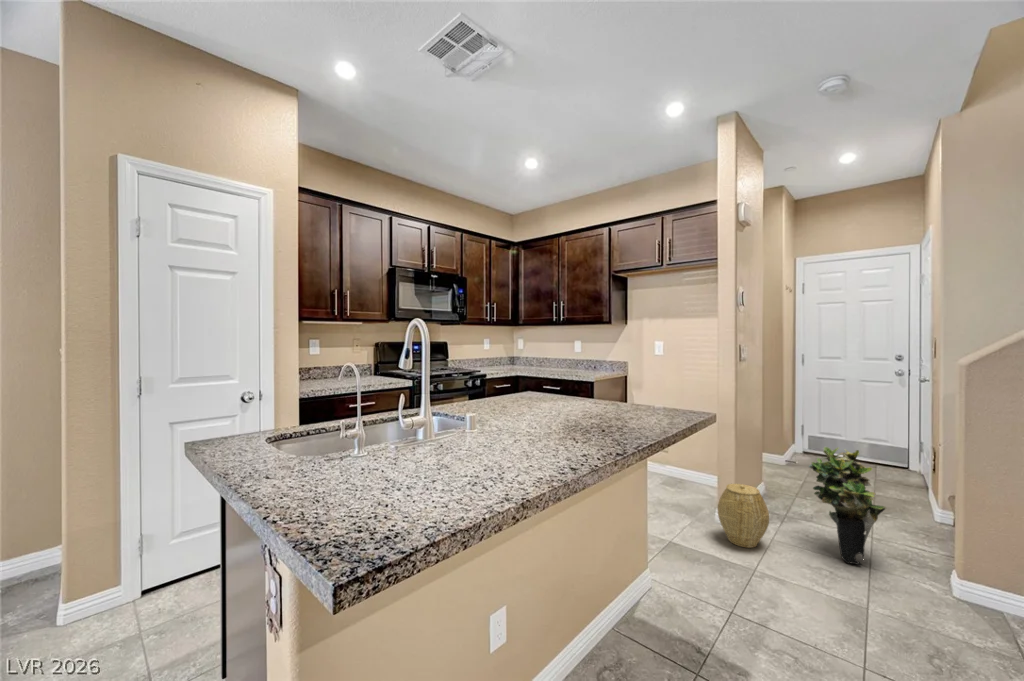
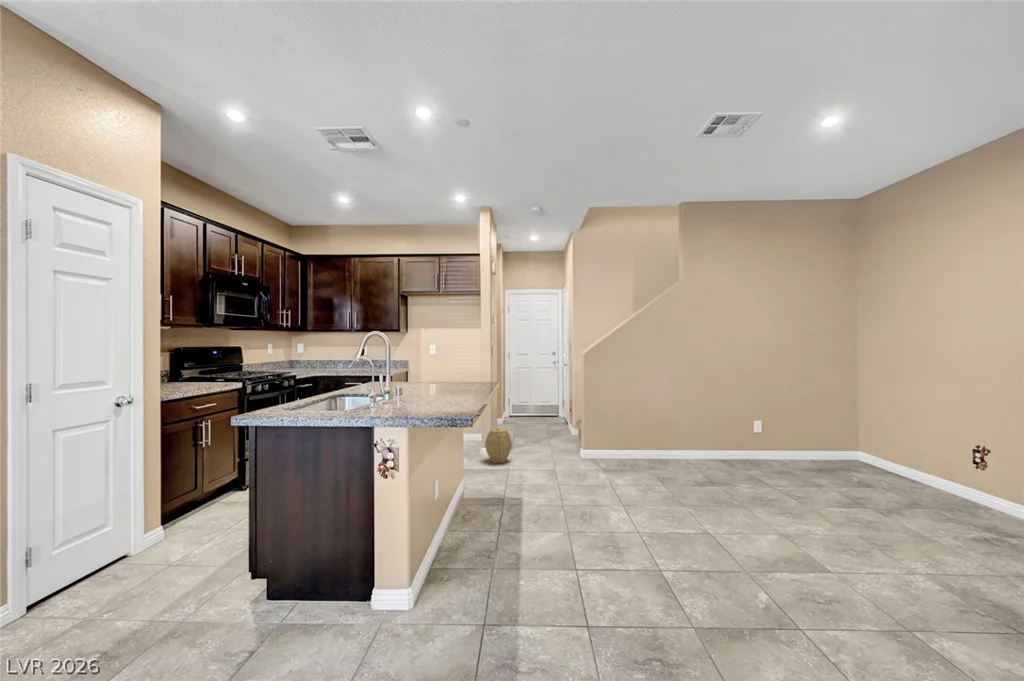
potted plant: present [809,447,886,565] -> none [528,400,560,458]

